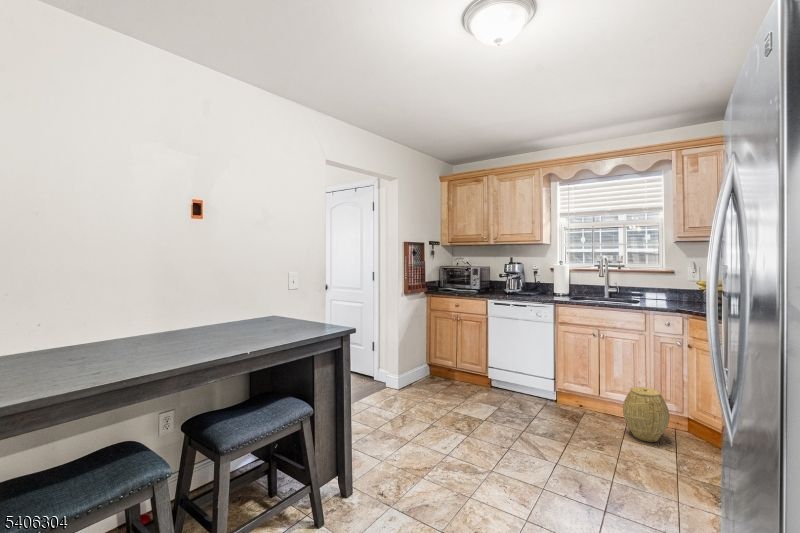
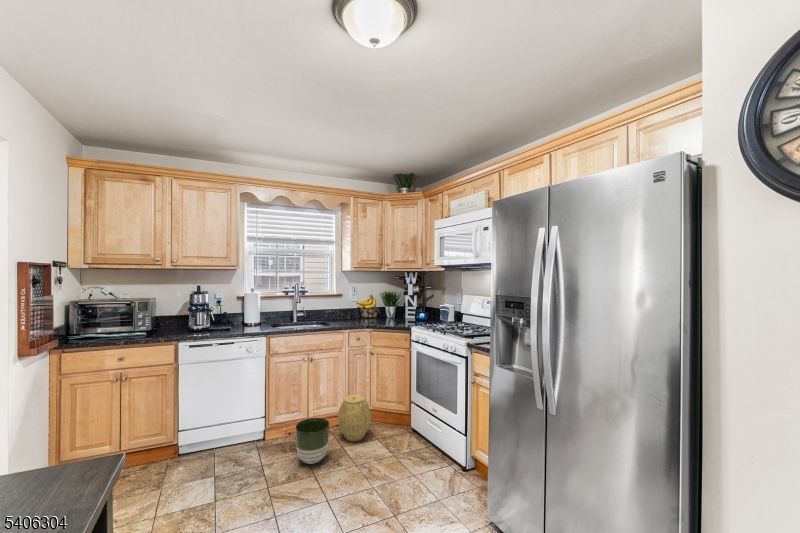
planter: none [560,391,597,435] -> present [296,418,329,464]

